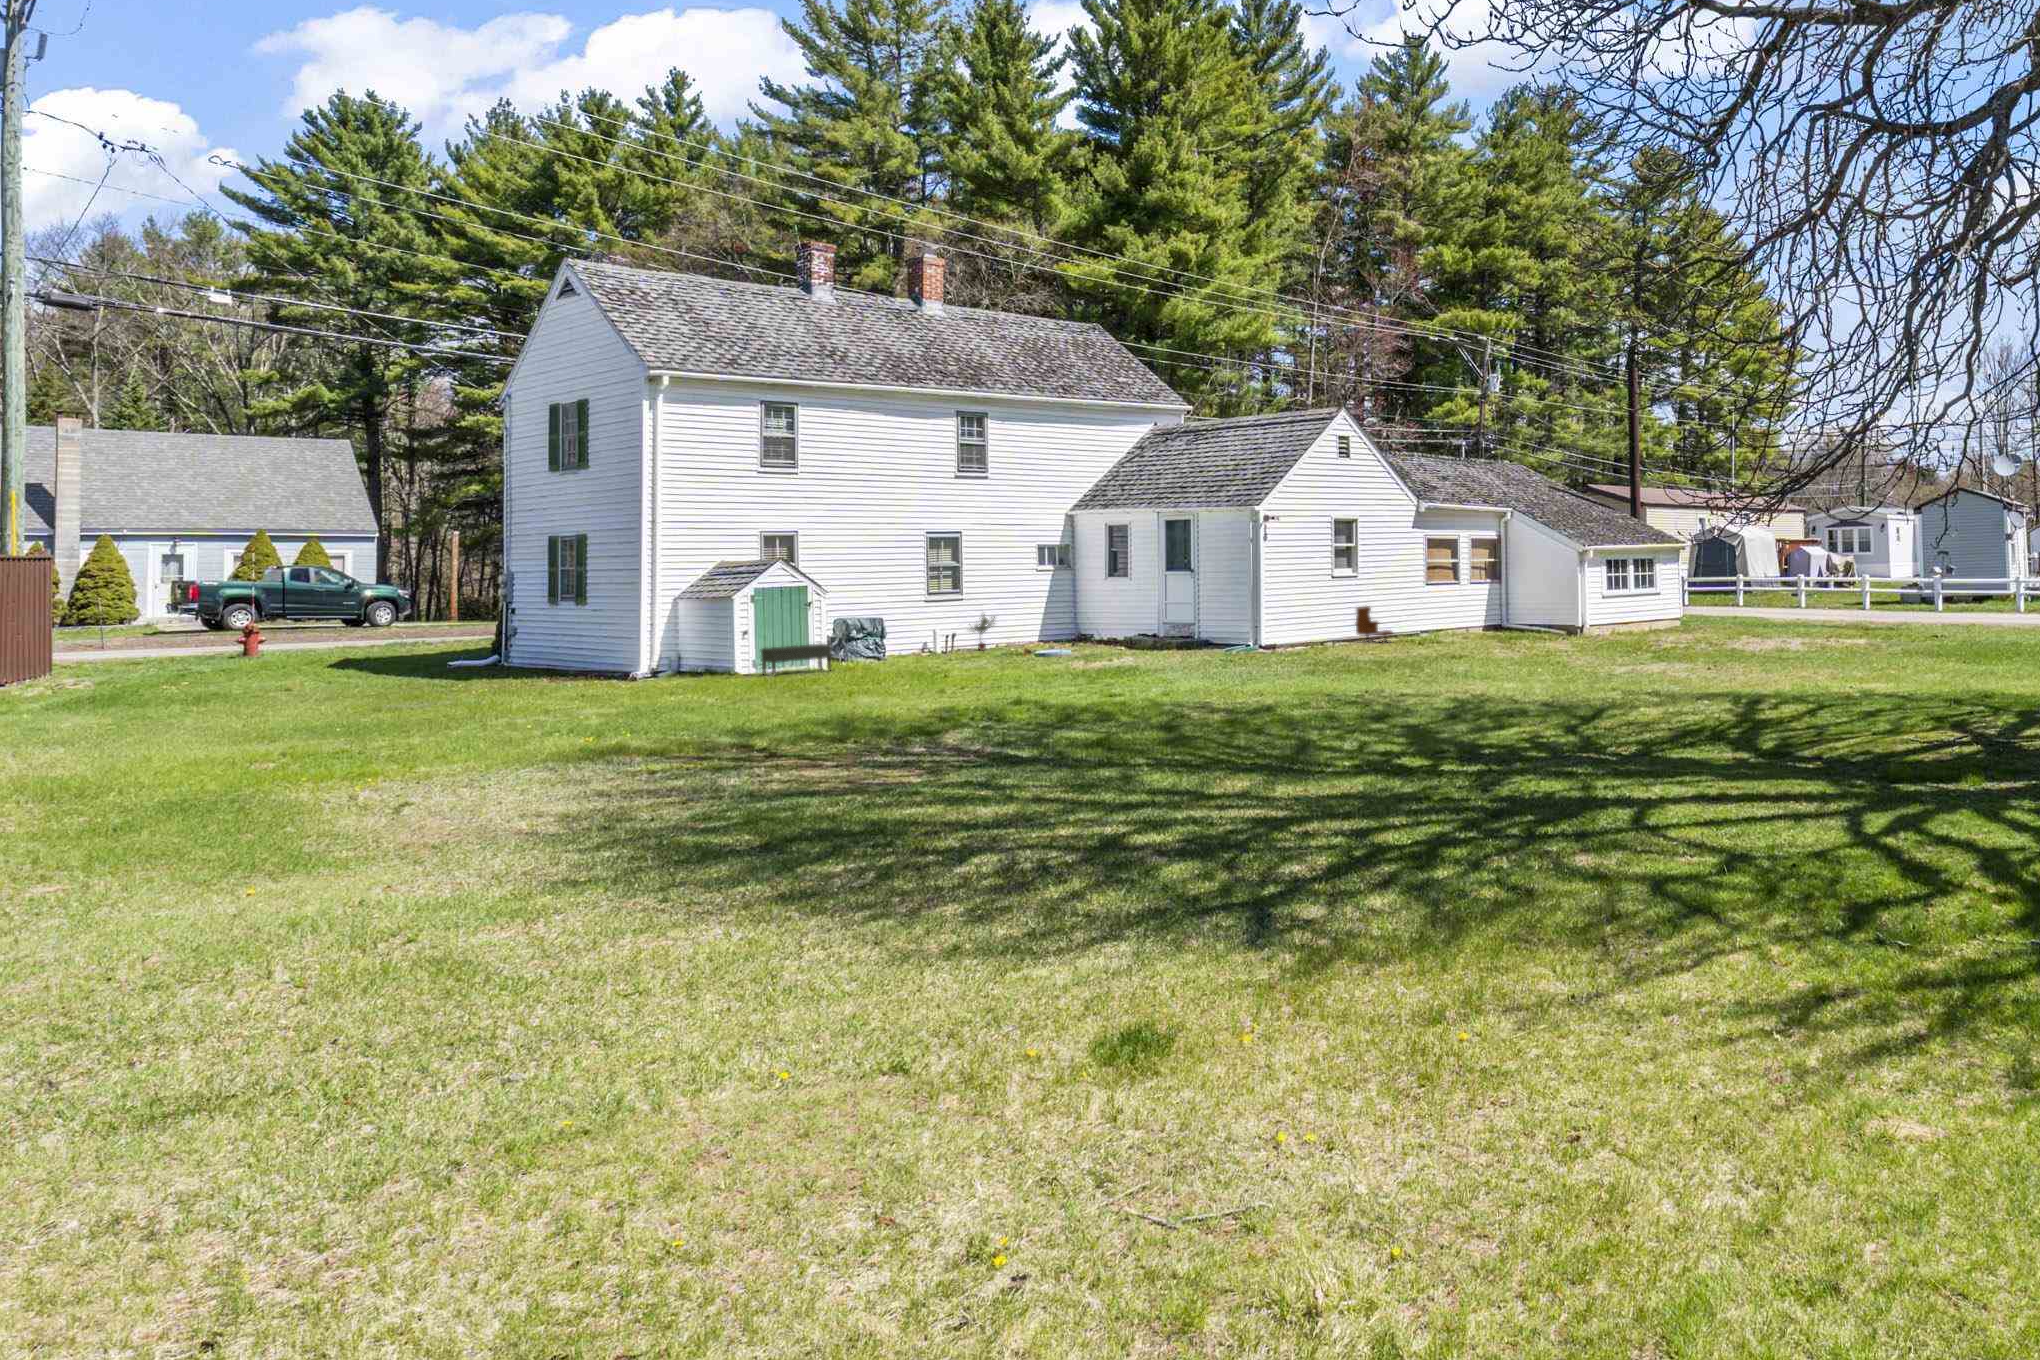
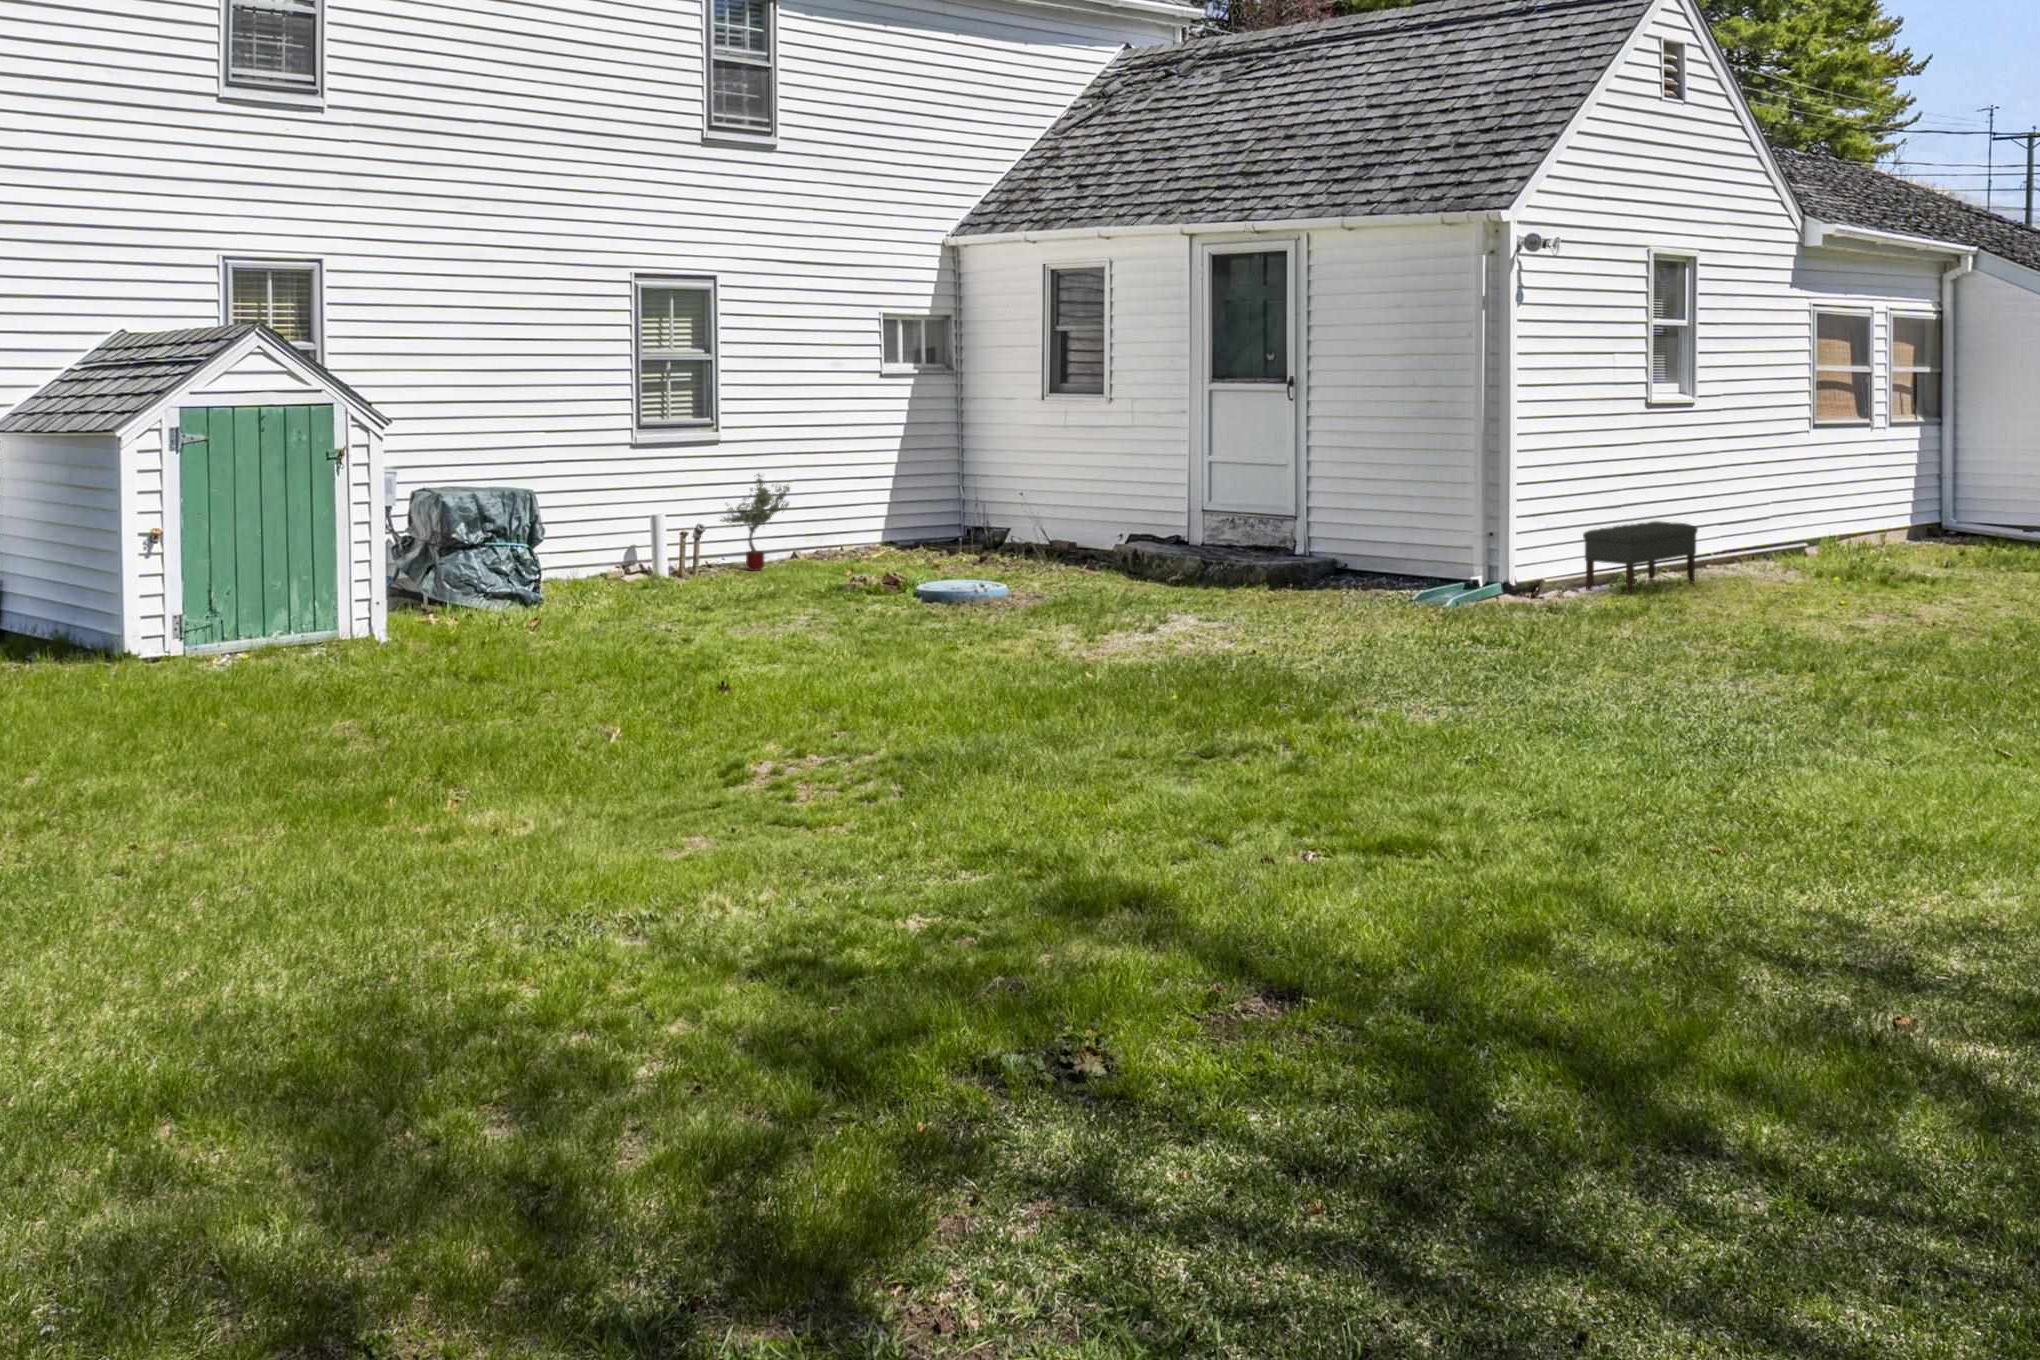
lounge chair: present [1355,606,1392,643] -> none [1693,480,1806,581]
bench: present [761,643,832,675] -> present [1583,521,1698,595]

